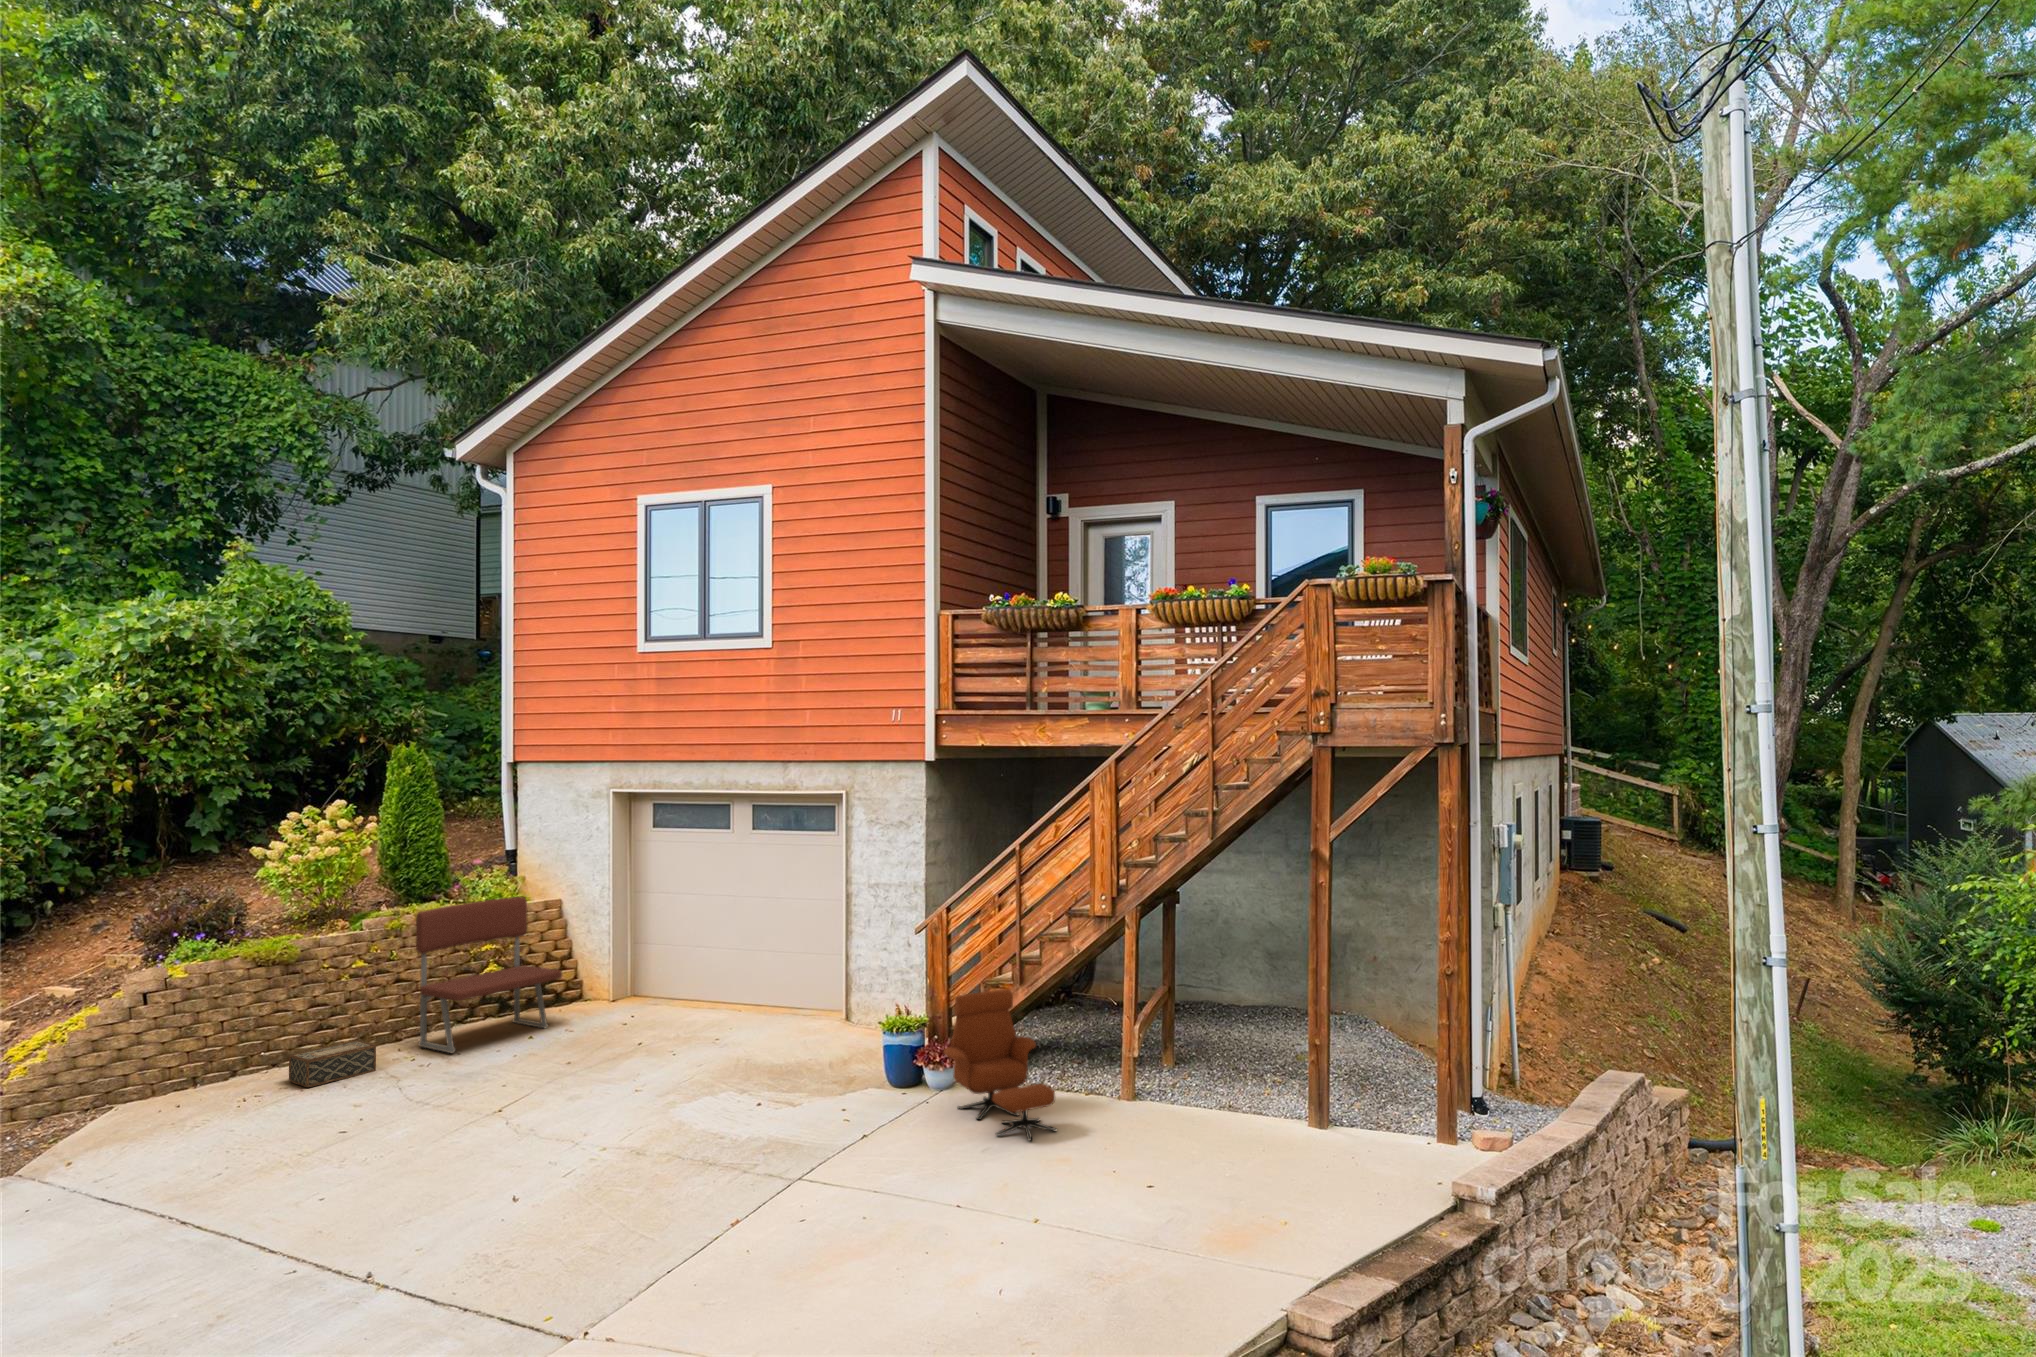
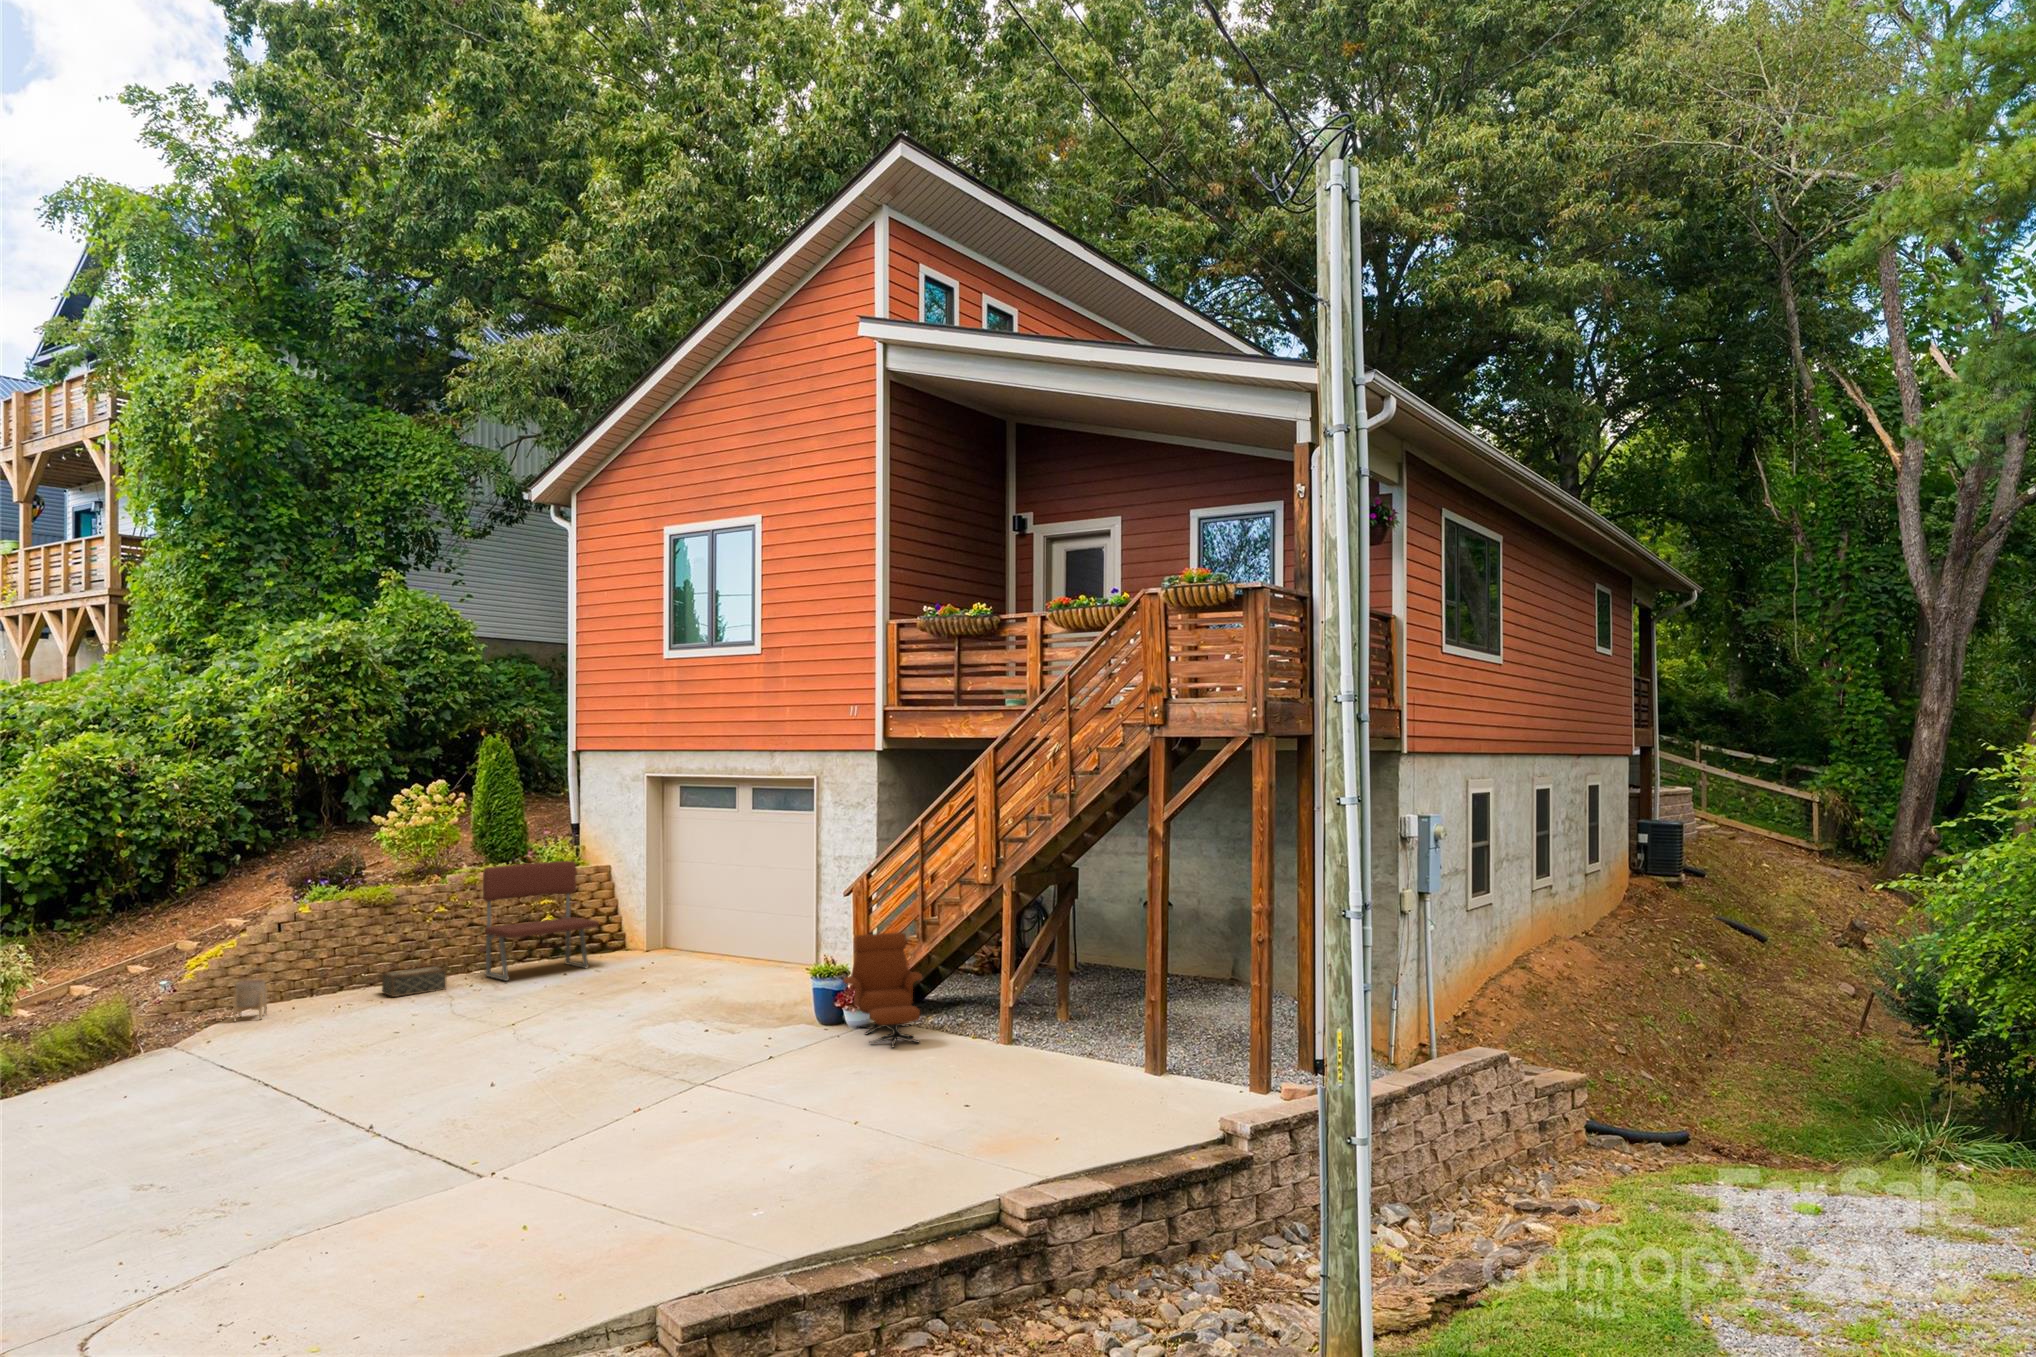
planter: none [88,1081,136,1143] -> present [233,980,267,1022]

